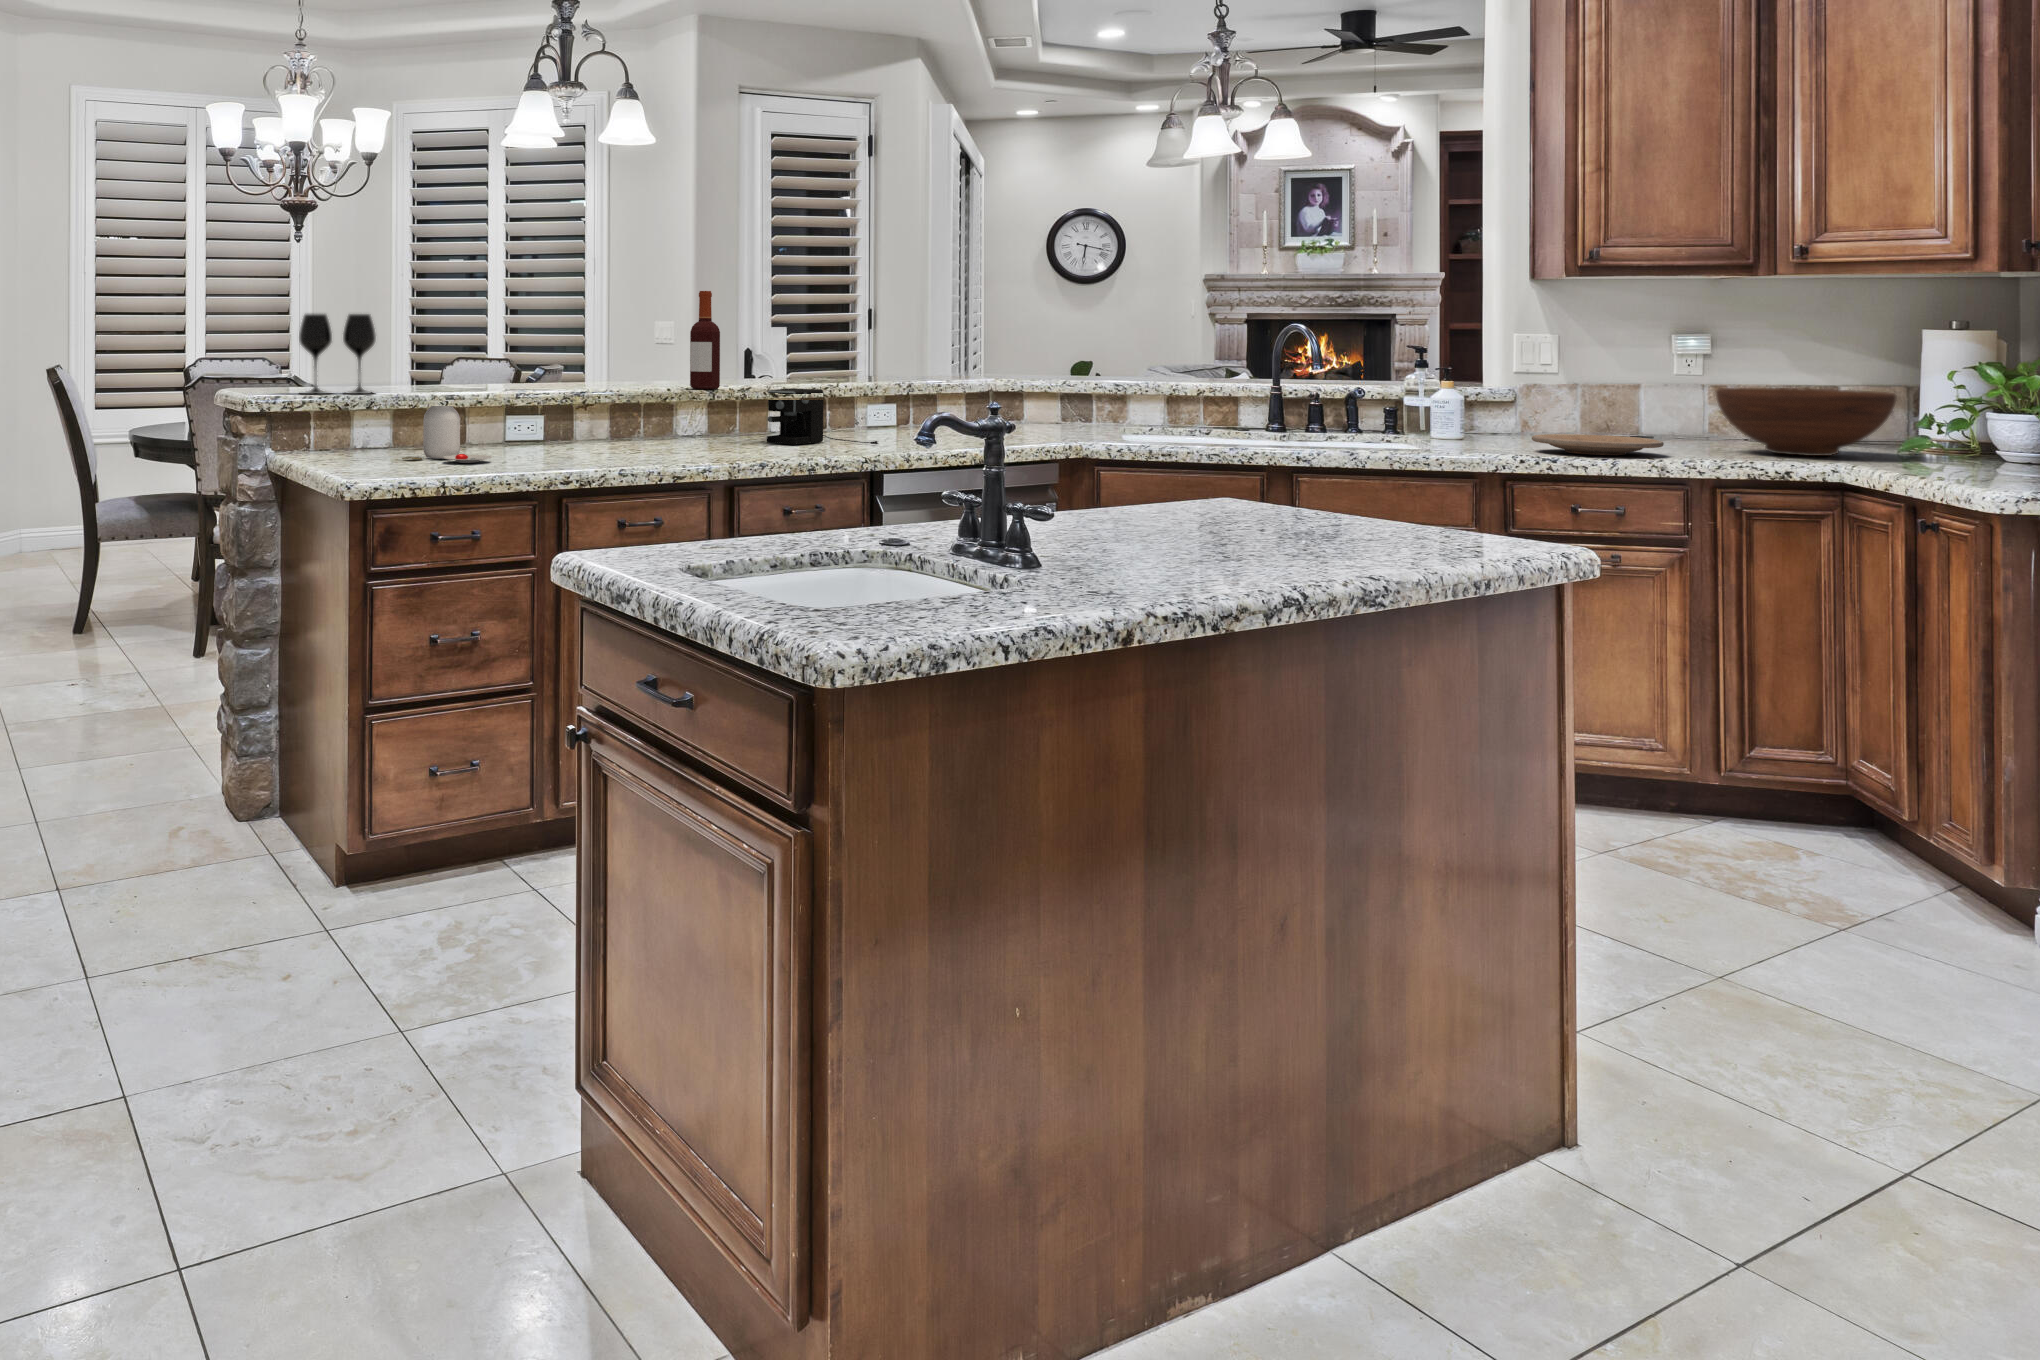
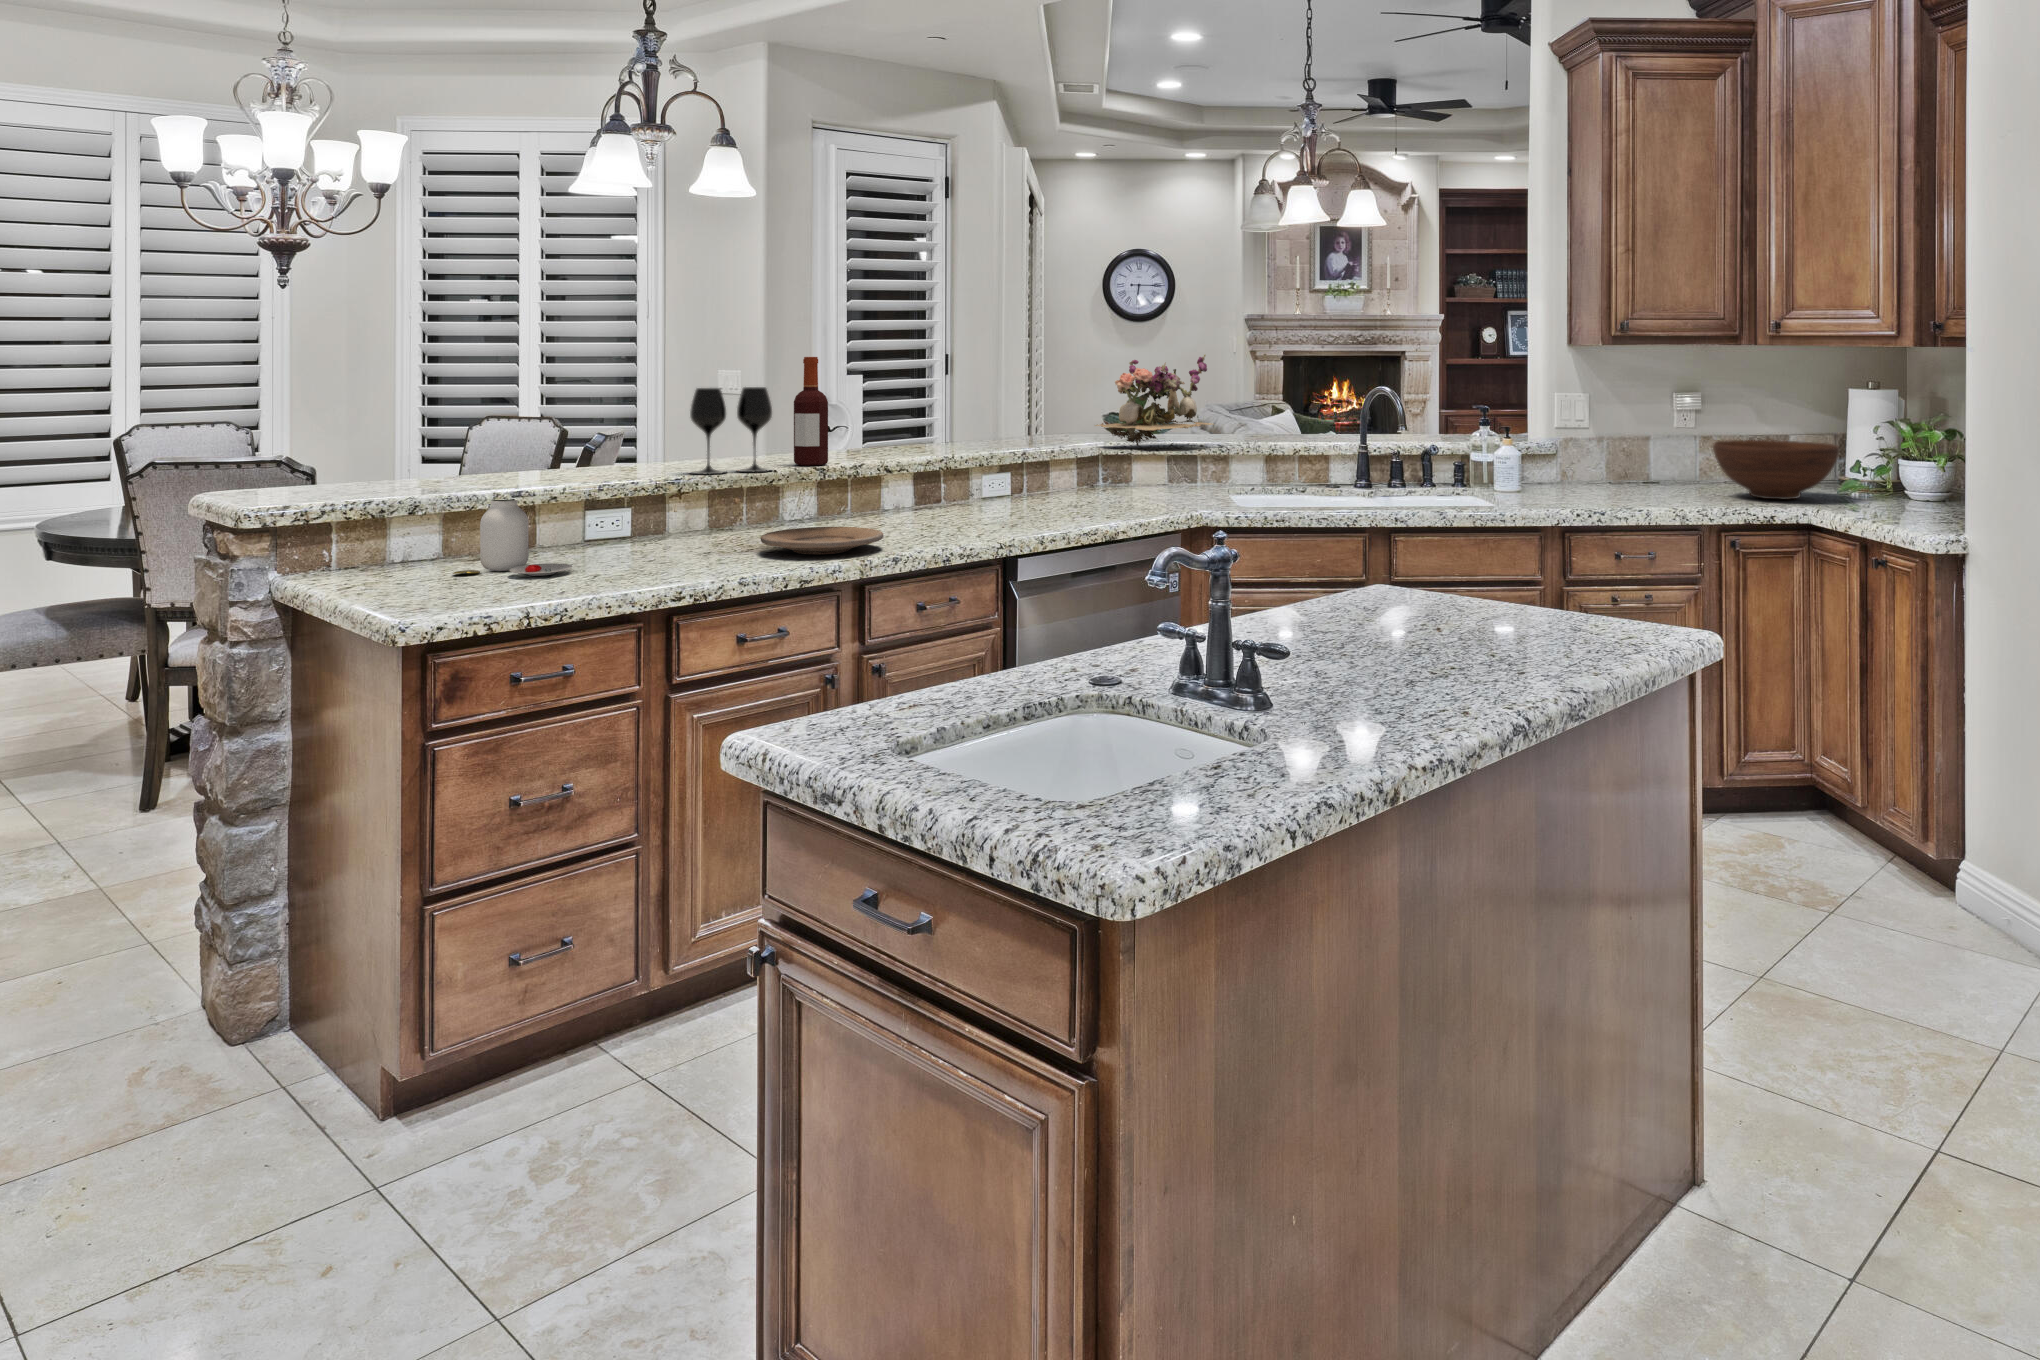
flower arrangement: none [983,294,1109,386] -> present [1095,354,1213,446]
wine glass: present [299,314,376,394] -> present [690,387,772,474]
coffee maker: present [767,388,878,445] -> none [885,463,1005,526]
plate: present [1532,434,1664,455] -> present [760,527,883,554]

